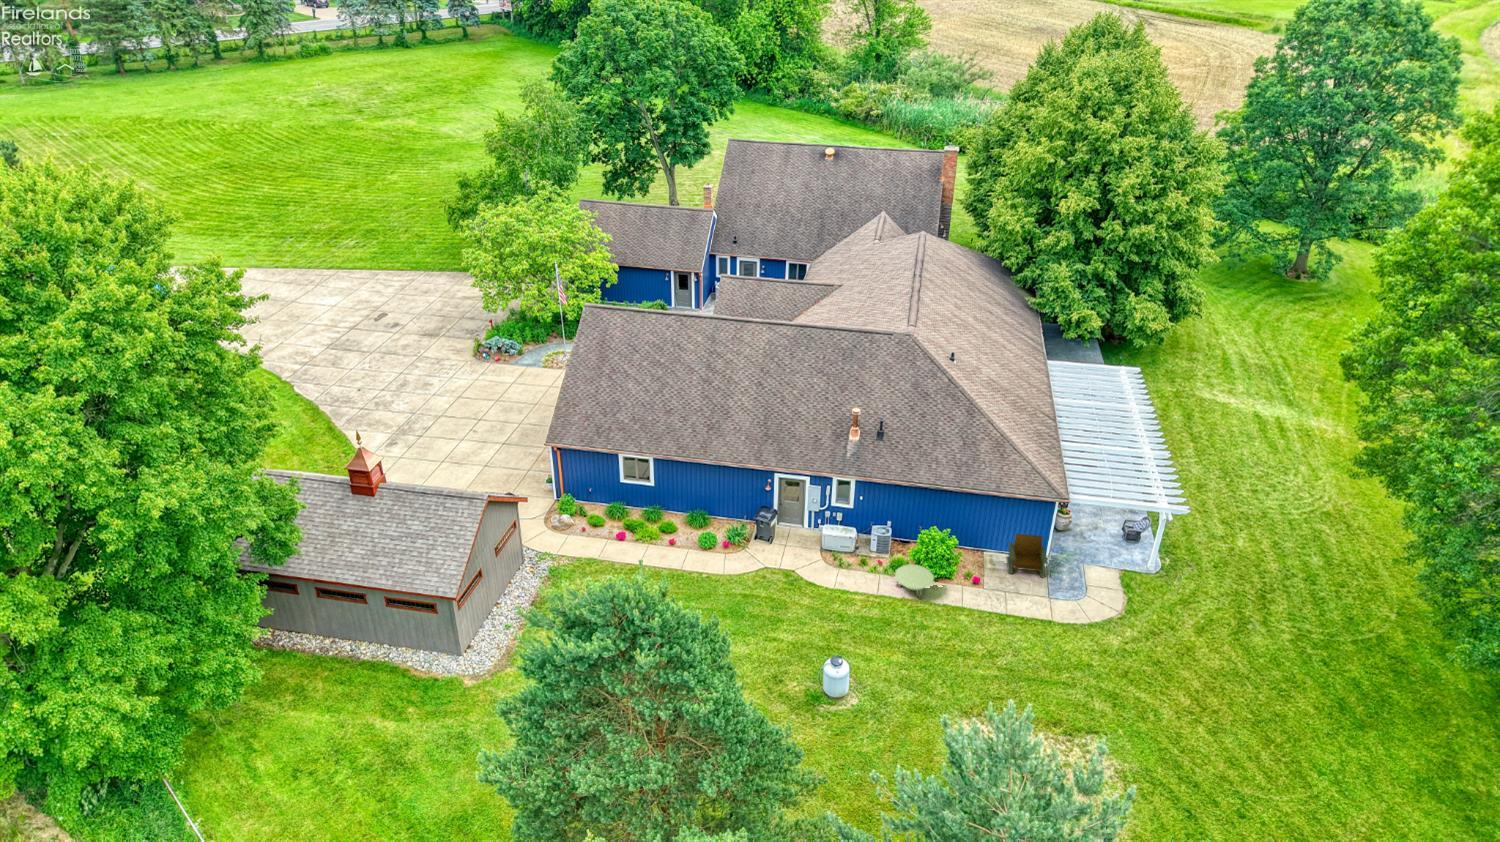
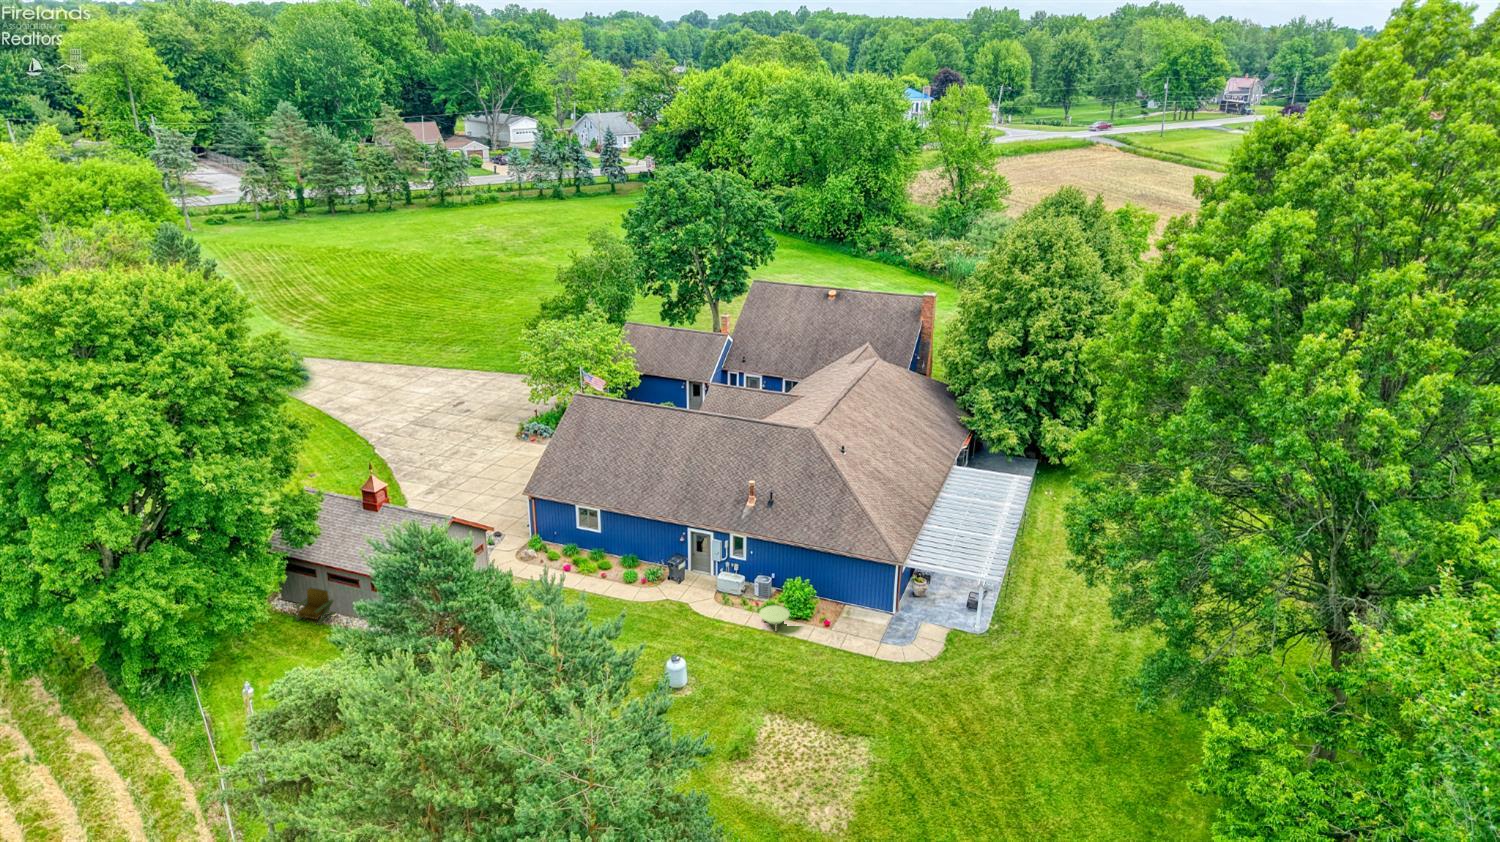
lounge chair: present [1006,533,1047,578] -> present [294,588,335,625]

